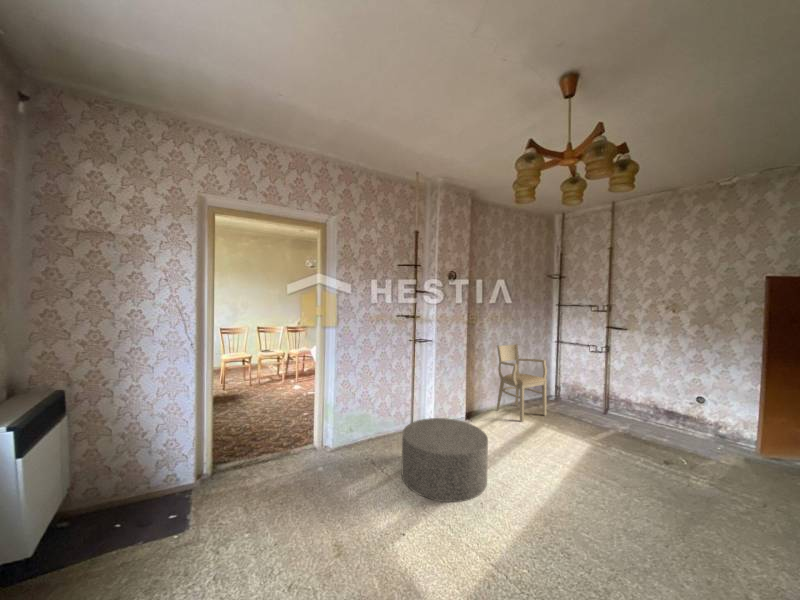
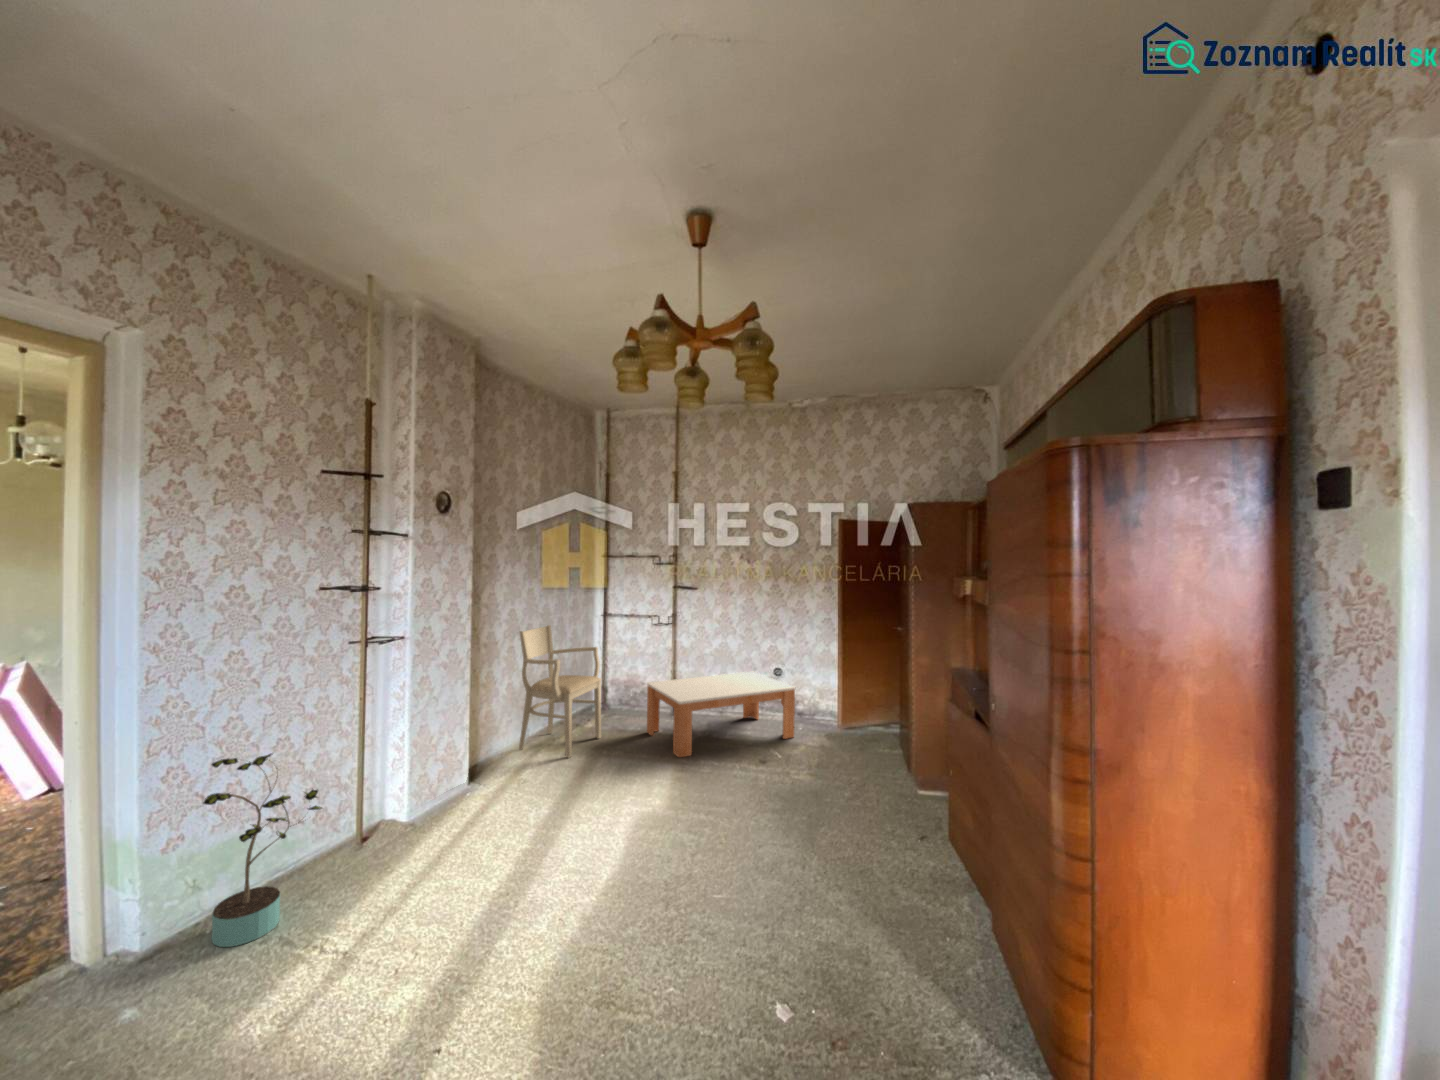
potted plant: none [350,381,390,456] -> present [204,753,322,947]
coffee table: none [579,388,713,455] -> present [647,672,795,757]
ottoman: present [402,418,488,502] -> none [372,784,558,961]

